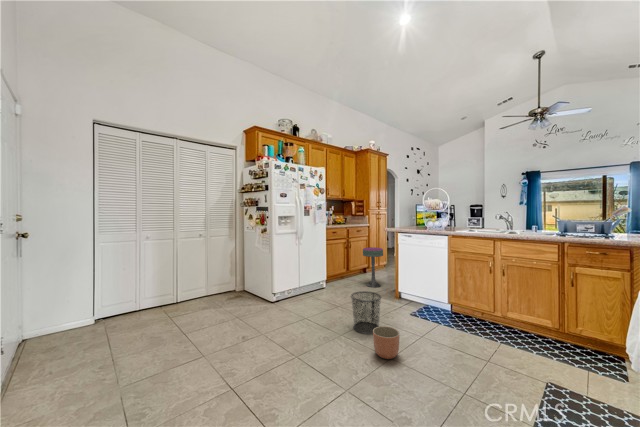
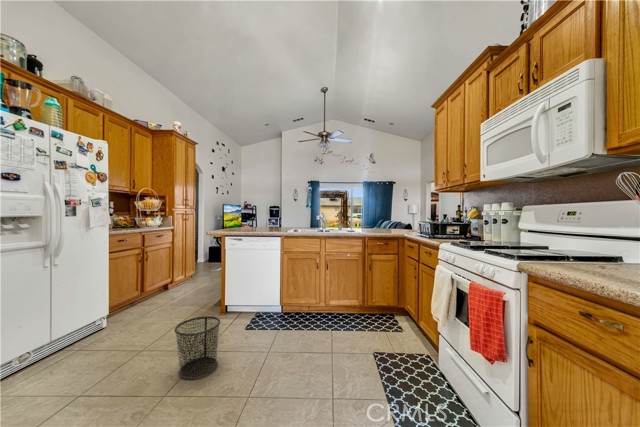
bar stool: present [363,247,383,287] -> none [170,255,198,306]
planter: present [373,326,400,359] -> none [223,357,258,404]

